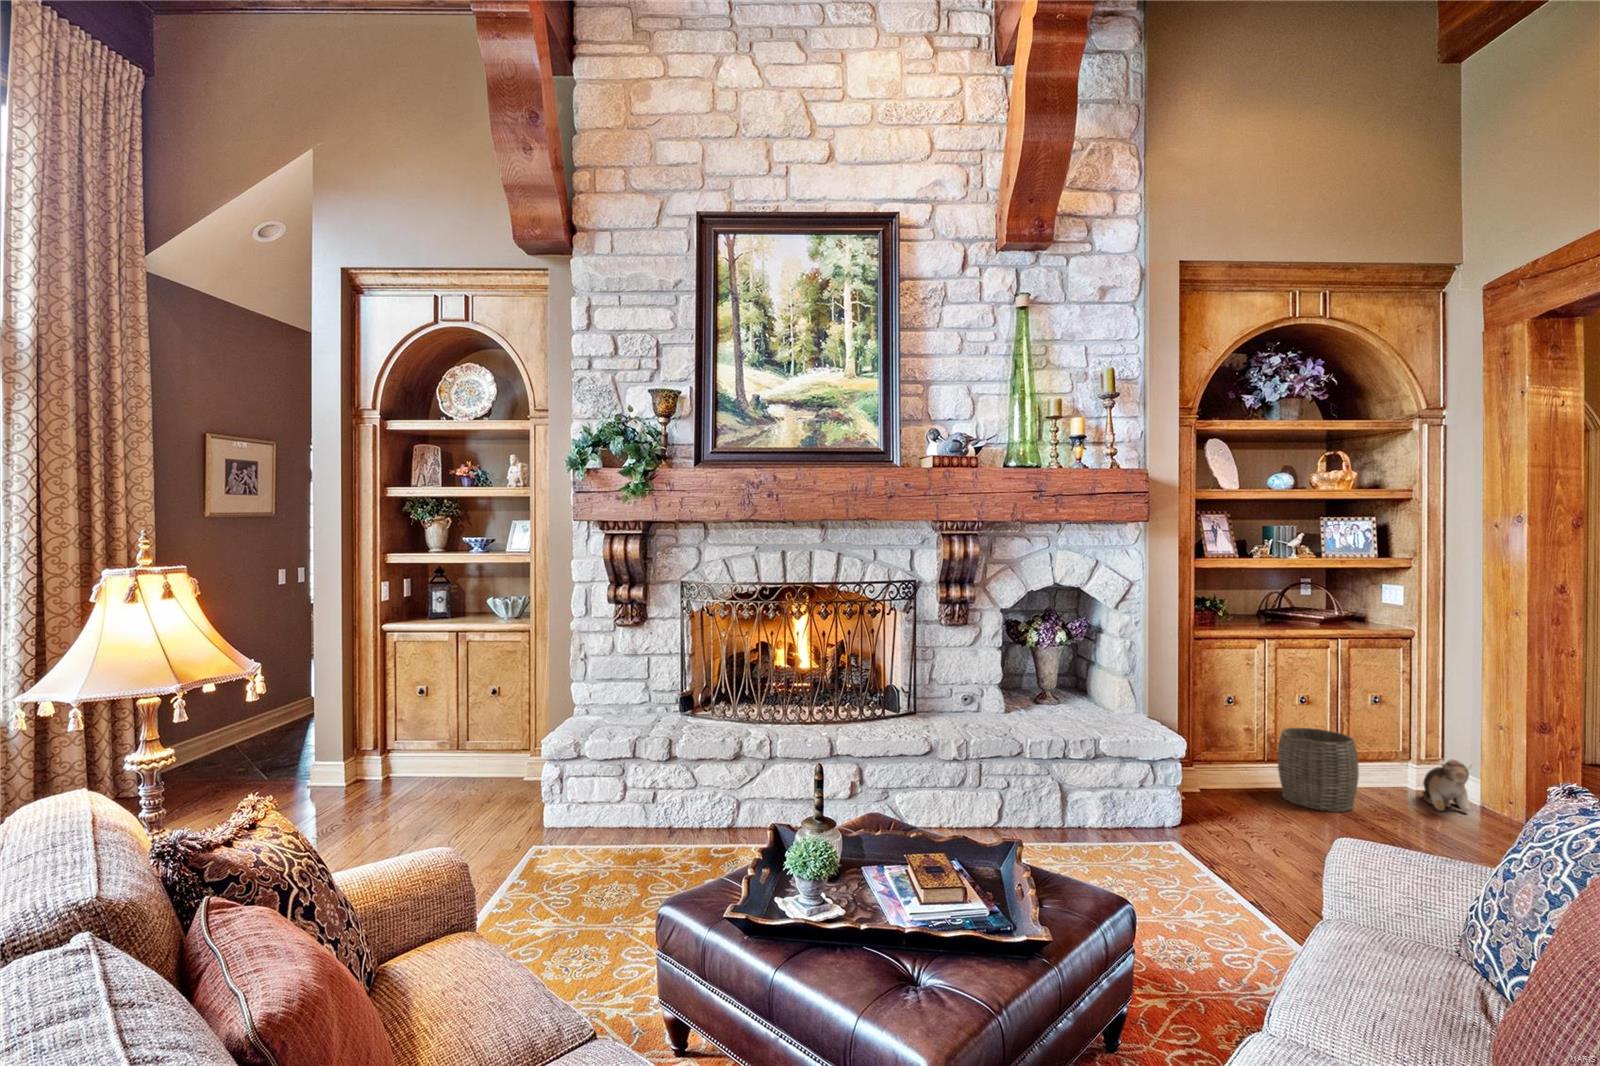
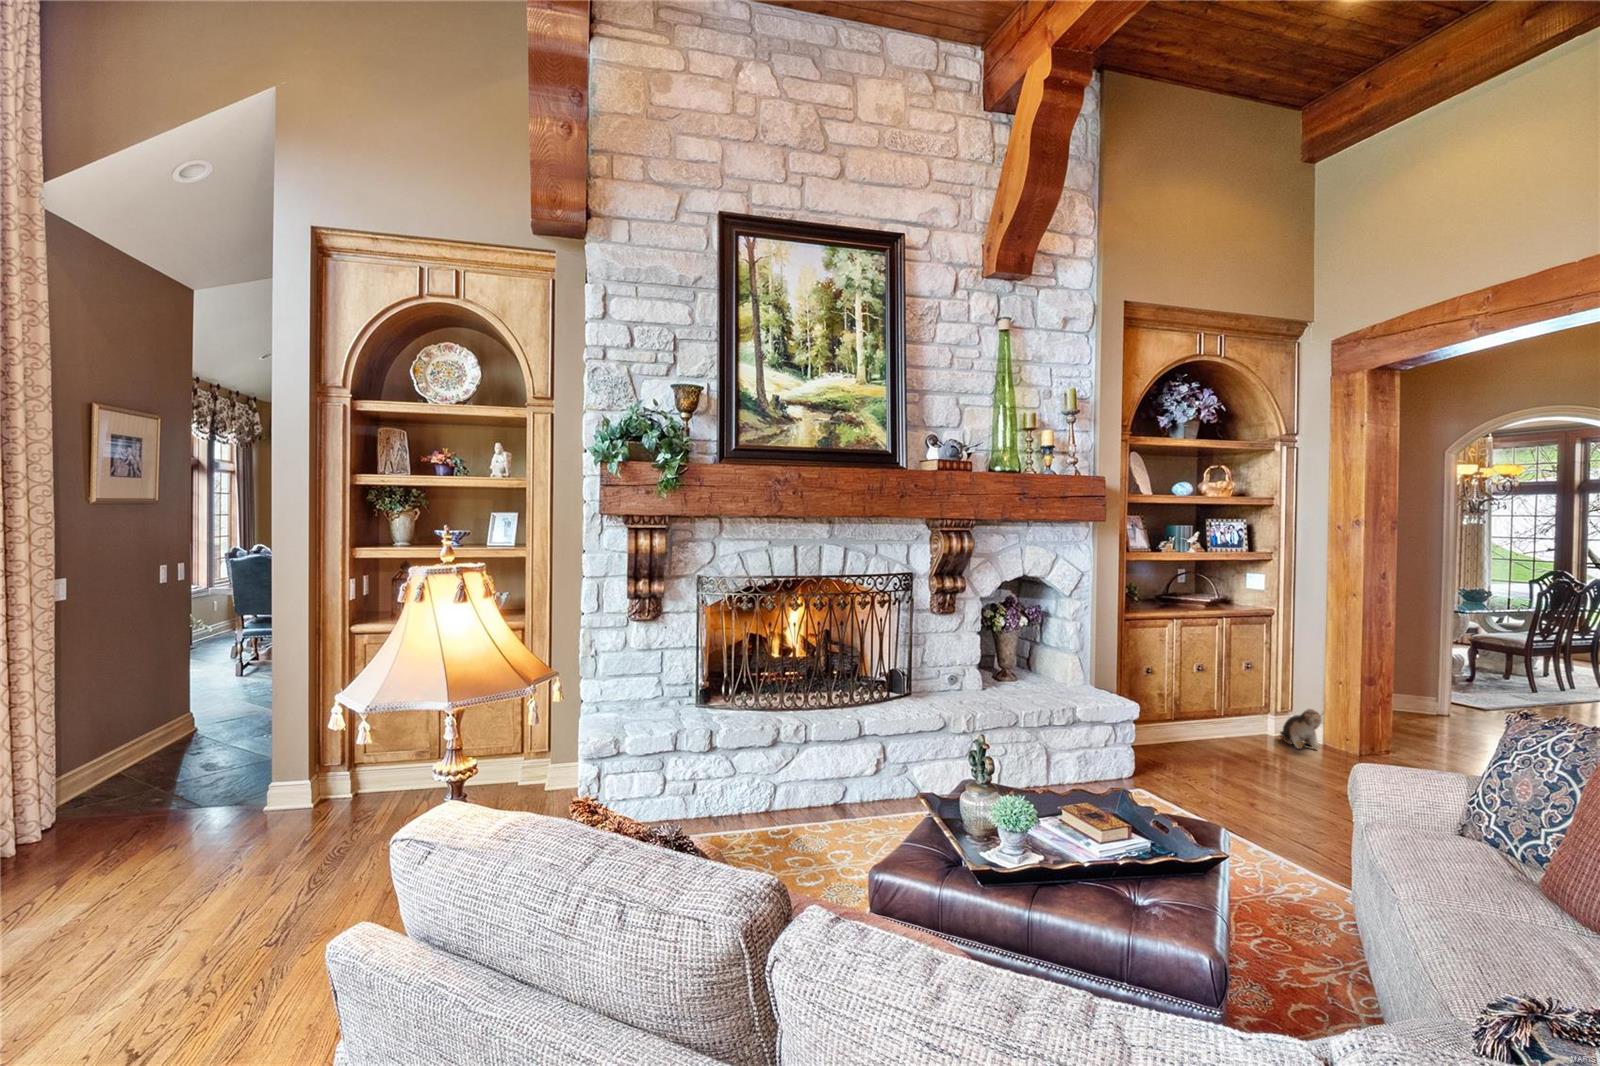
woven basket: present [1278,728,1359,812] -> none [1185,690,1246,756]

